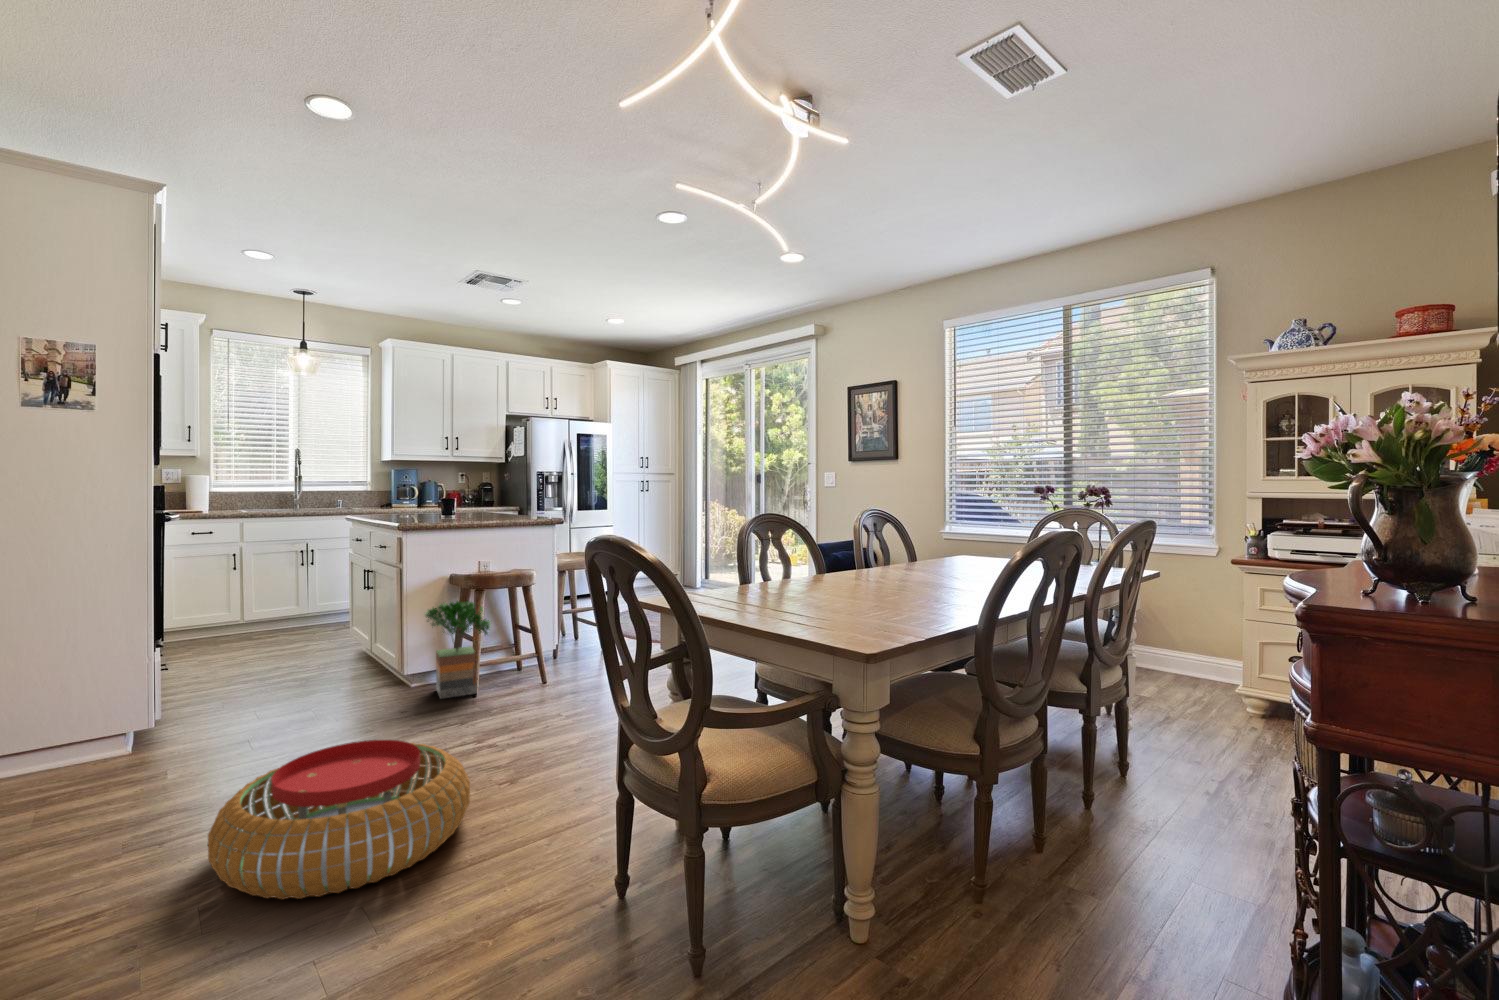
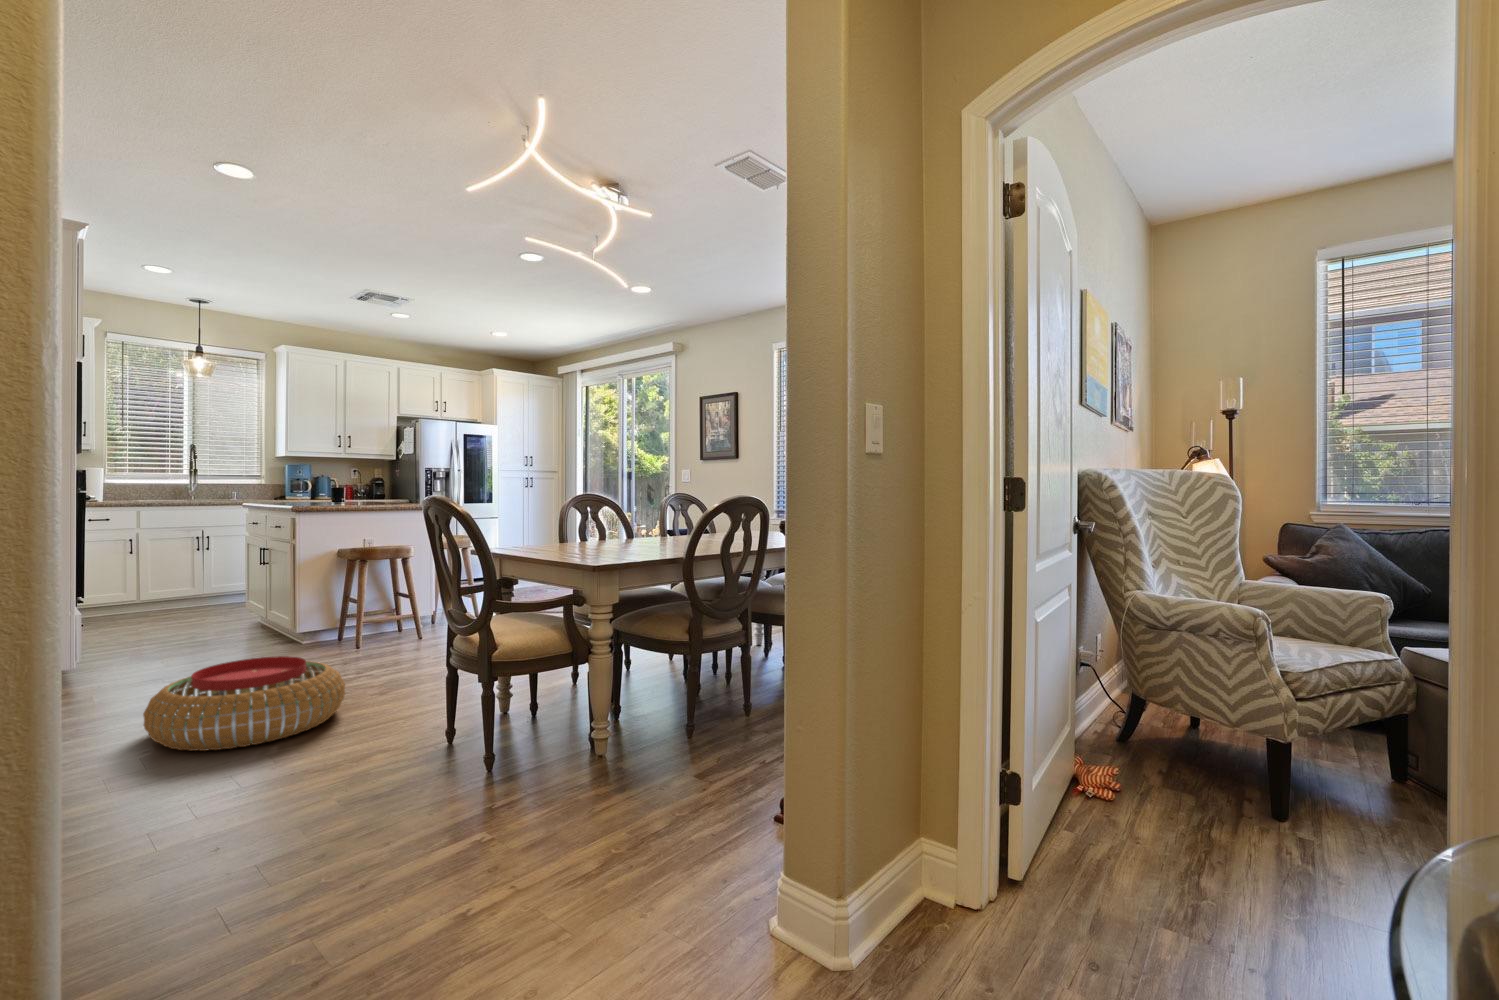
potted tree: present [425,601,491,699] -> none [312,570,374,650]

